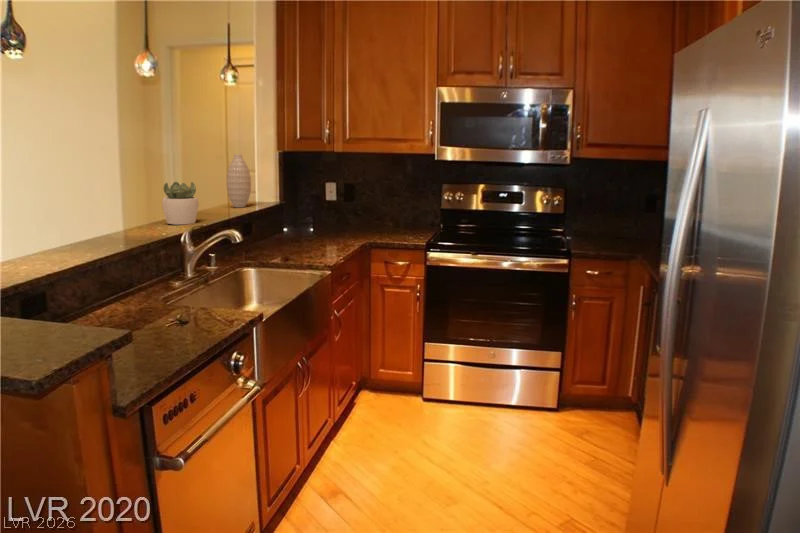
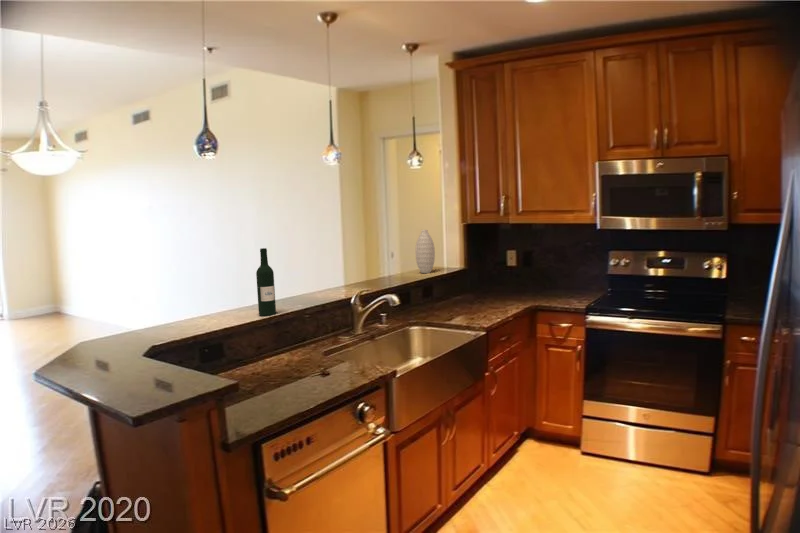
wine bottle: none [42,162,73,256] -> present [256,248,276,316]
succulent plant: present [162,182,199,225] -> none [355,255,383,290]

